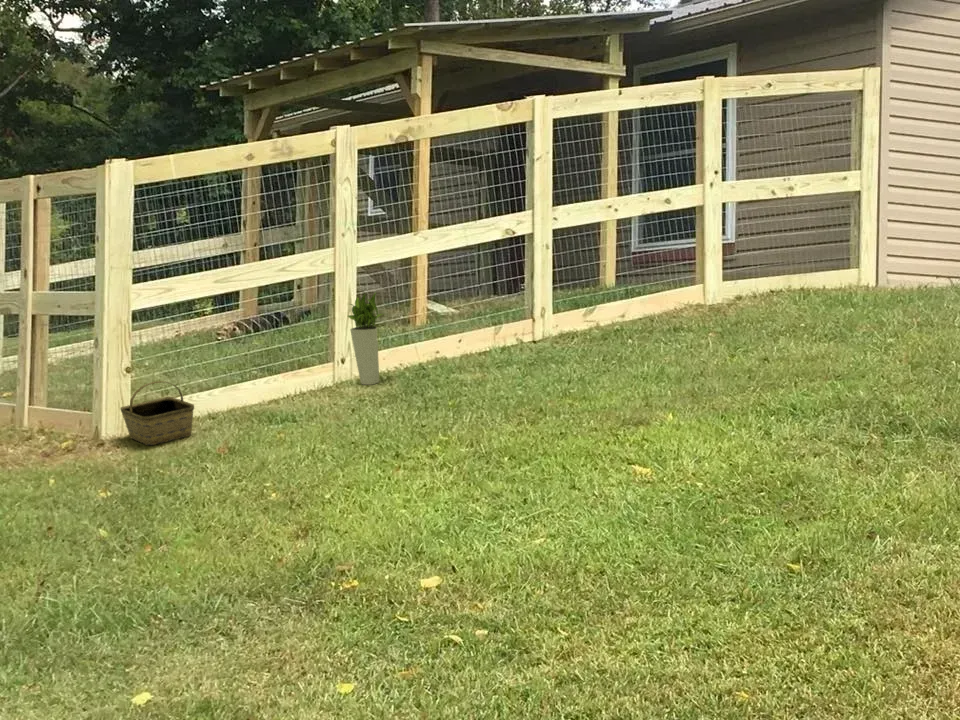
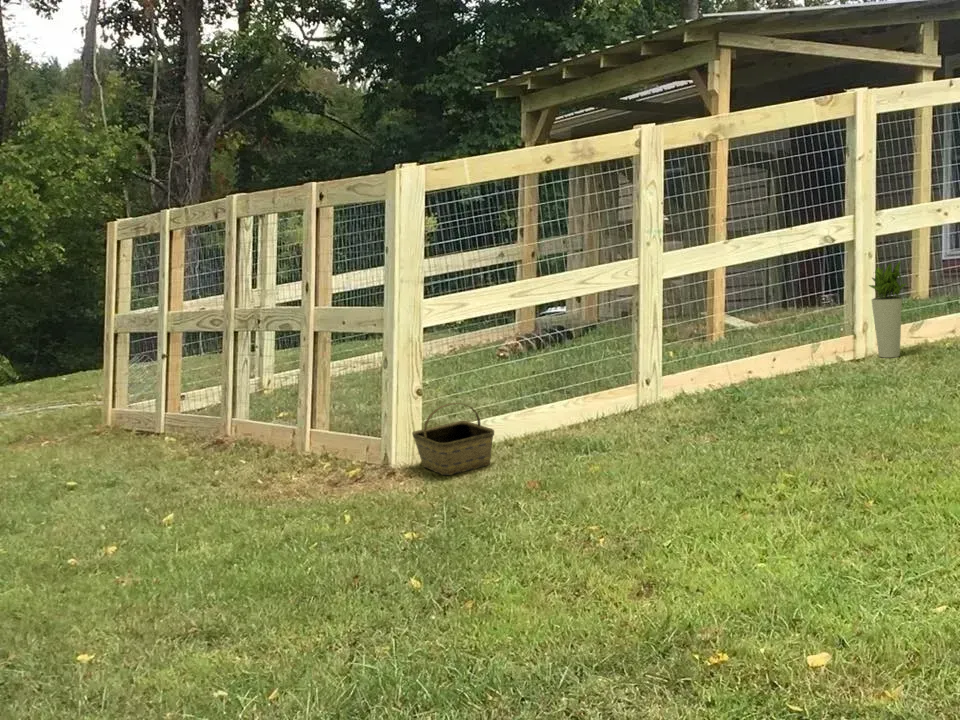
planter: present [348,293,382,385] -> present [869,261,906,358]

